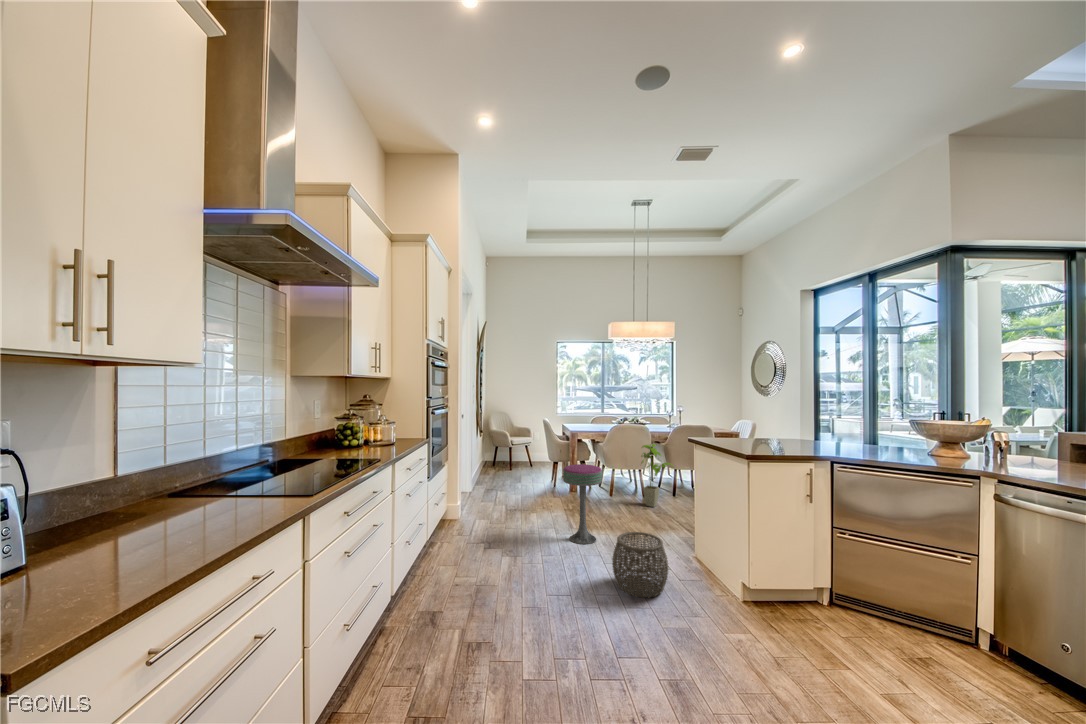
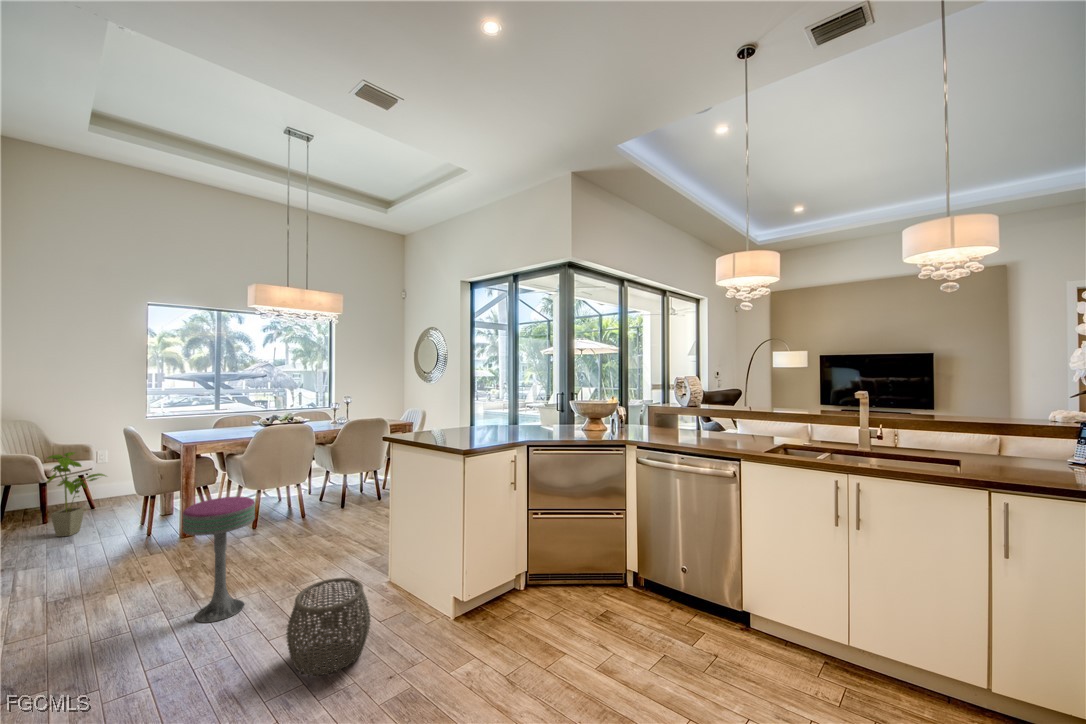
house plant: present [641,444,671,507] -> present [47,452,105,537]

